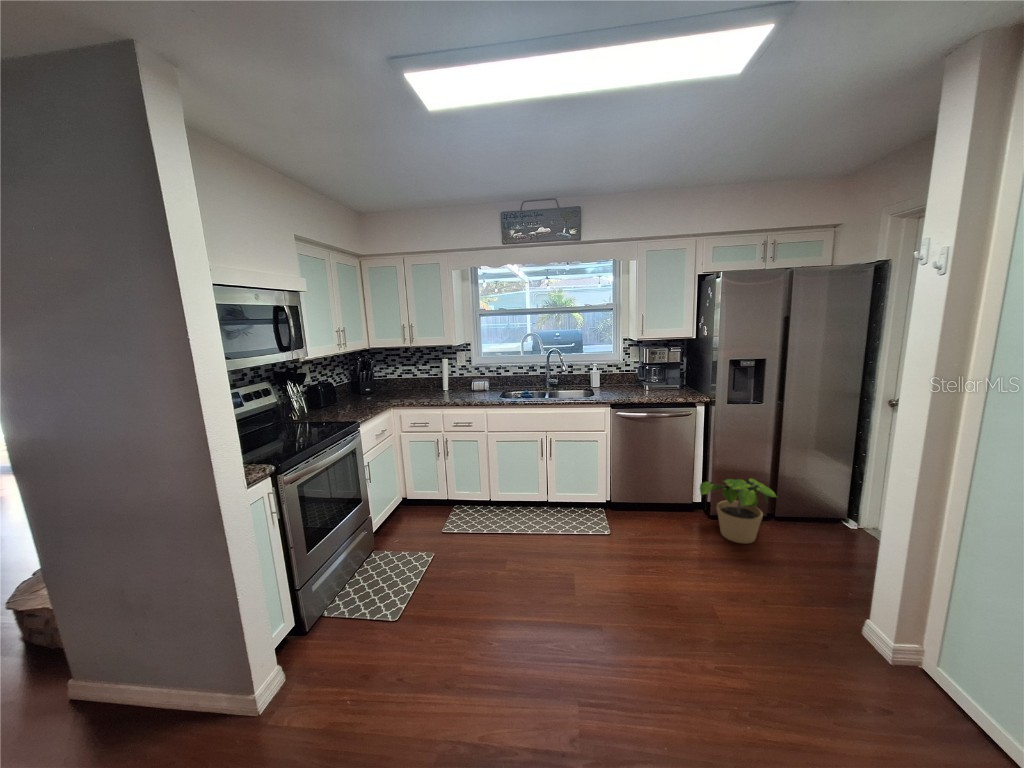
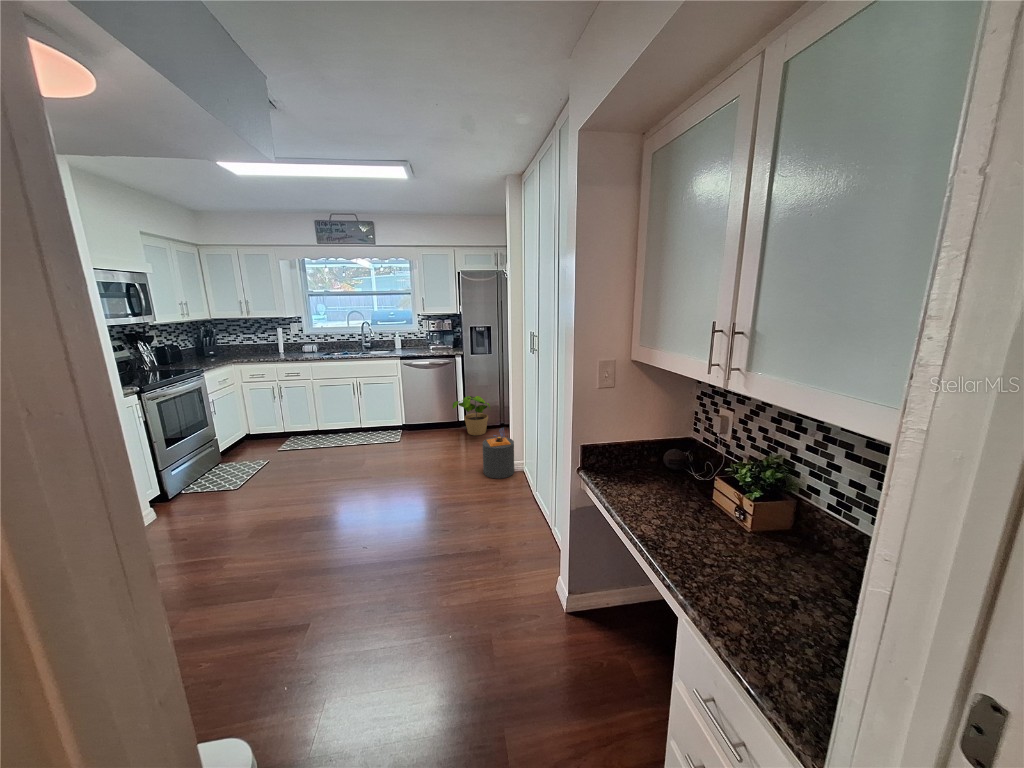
trash can: none [827,574,924,704] -> present [482,430,514,479]

